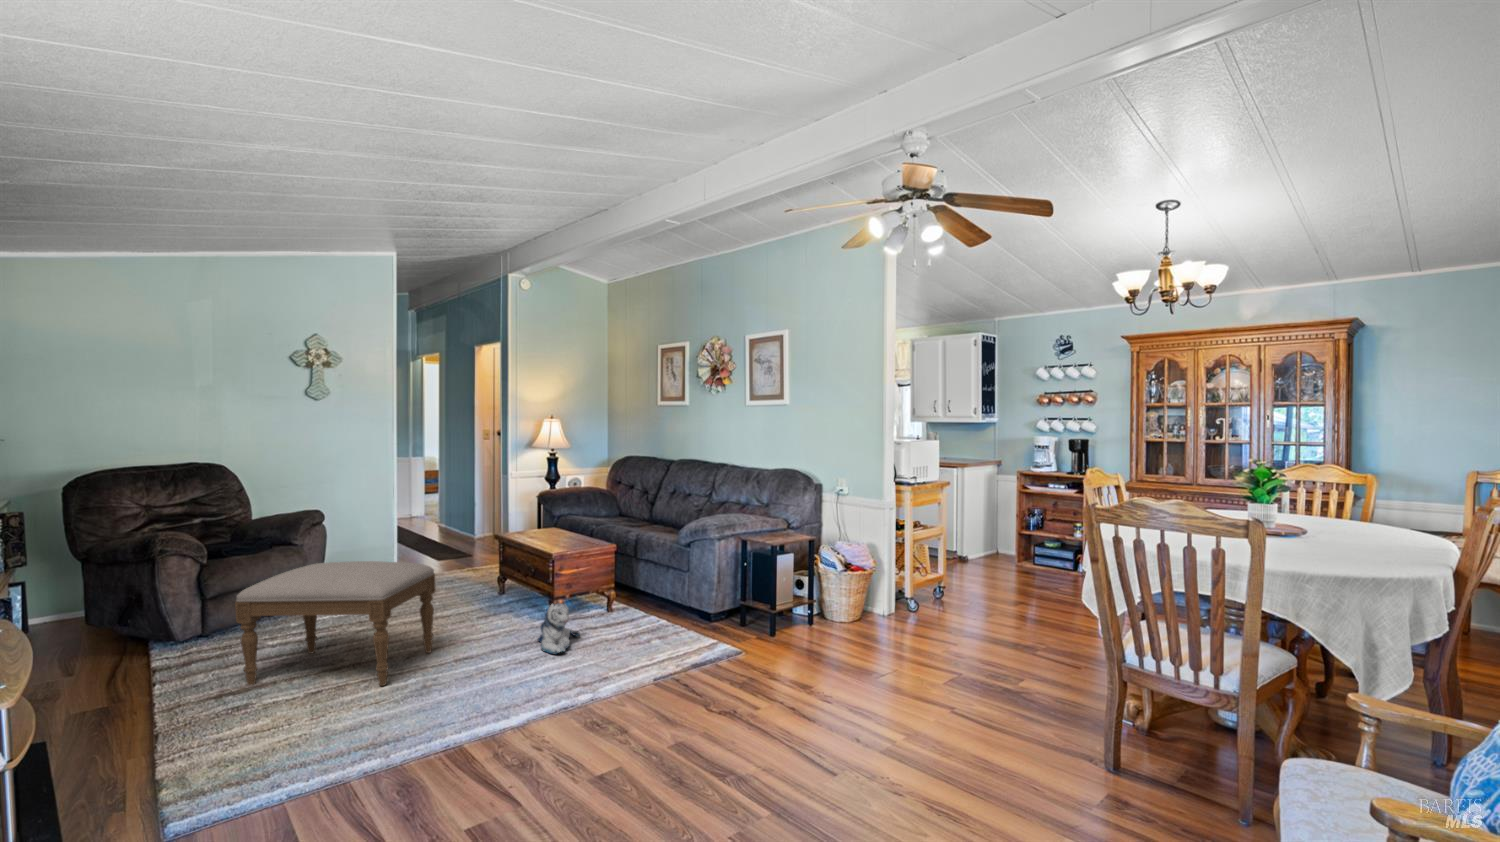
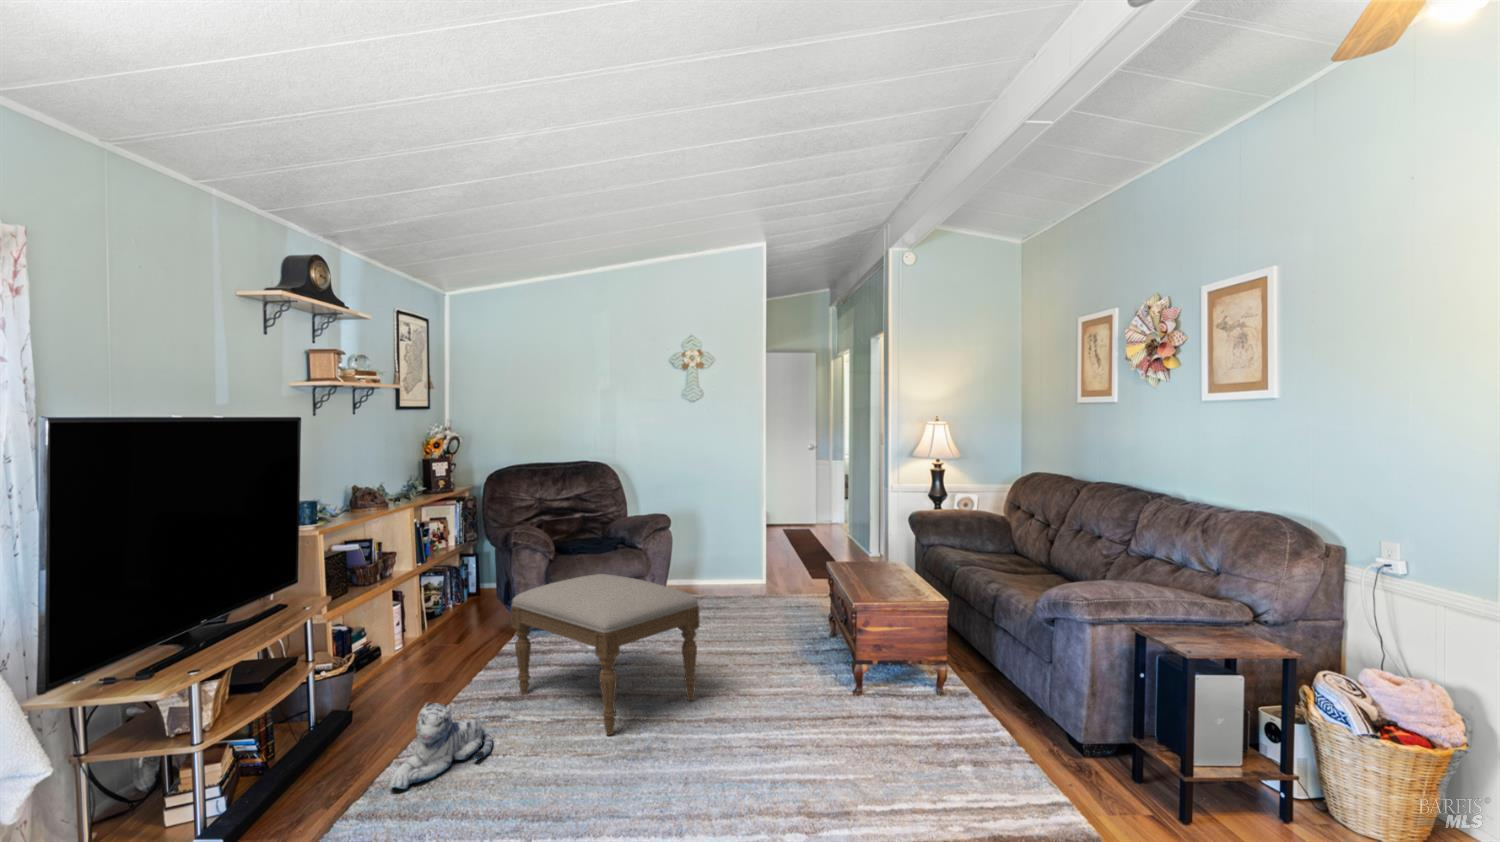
plush toy: present [538,603,580,654] -> present [390,703,493,789]

